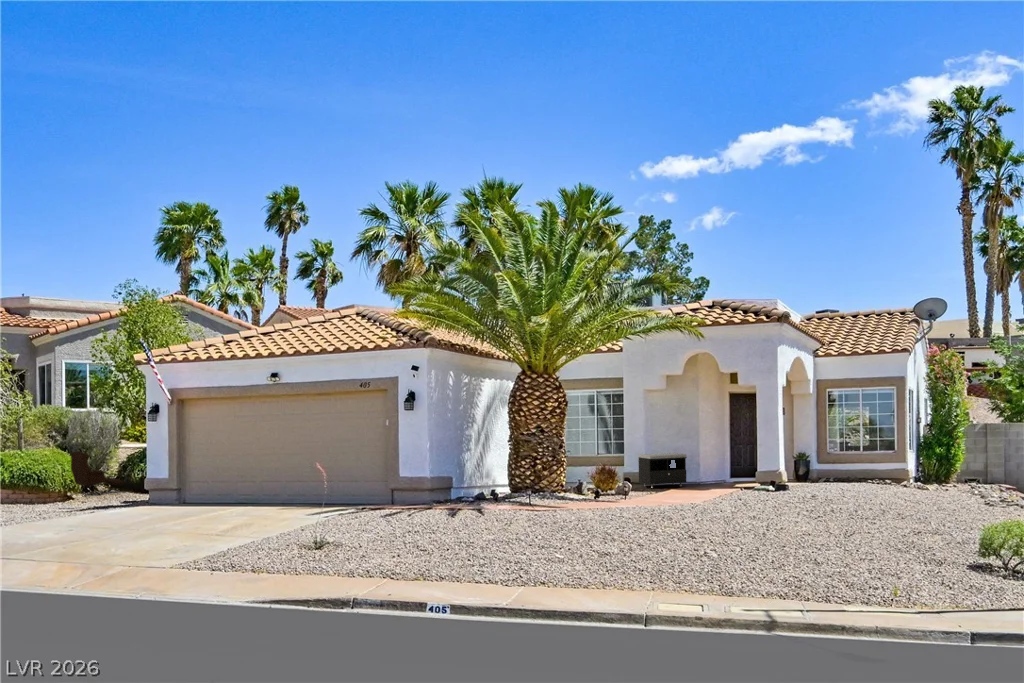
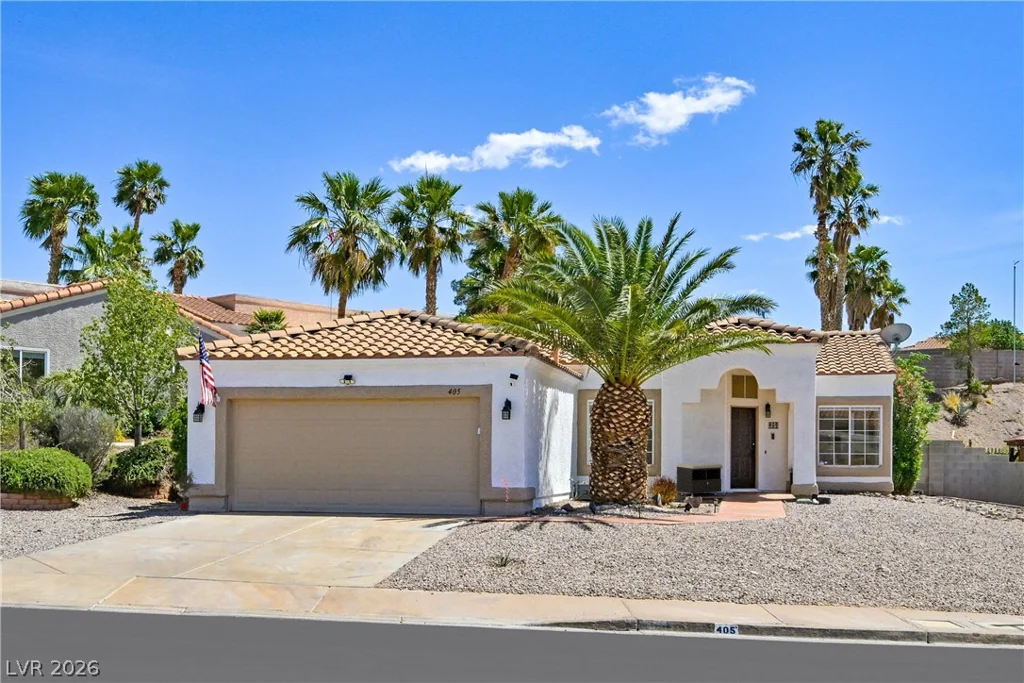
lounge chair: present [71,452,123,496] -> none [86,454,140,501]
potted tree: none [130,464,153,502] -> present [179,469,199,510]

